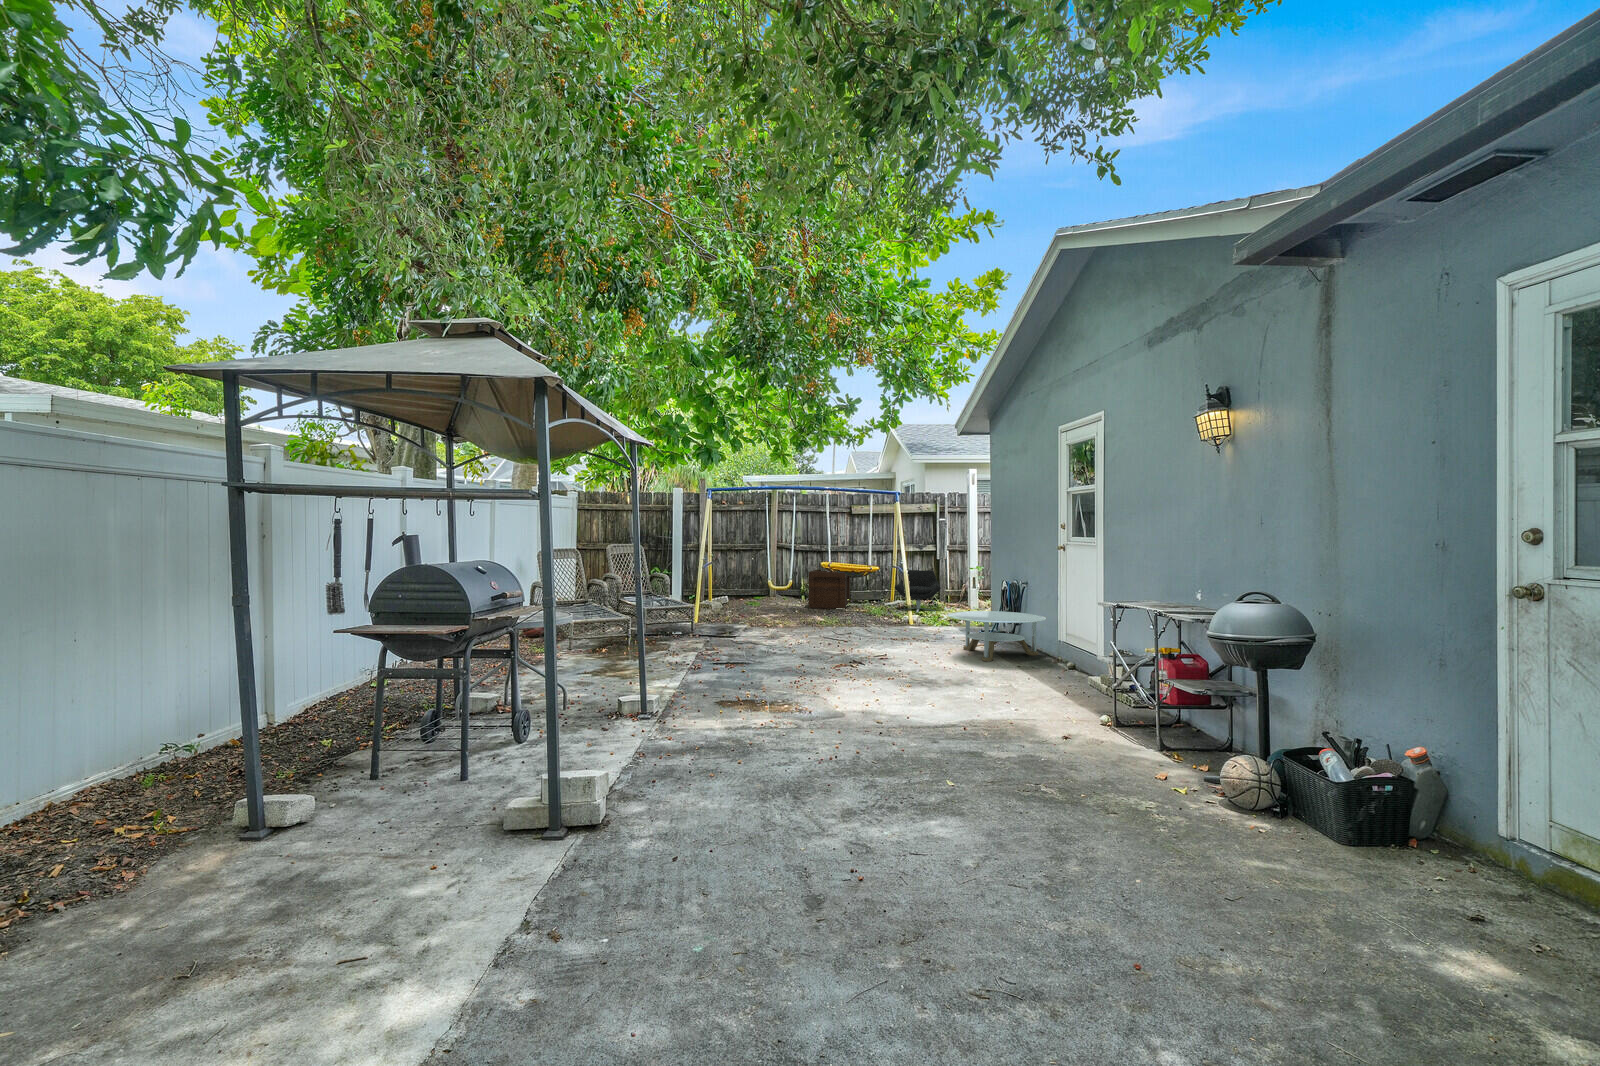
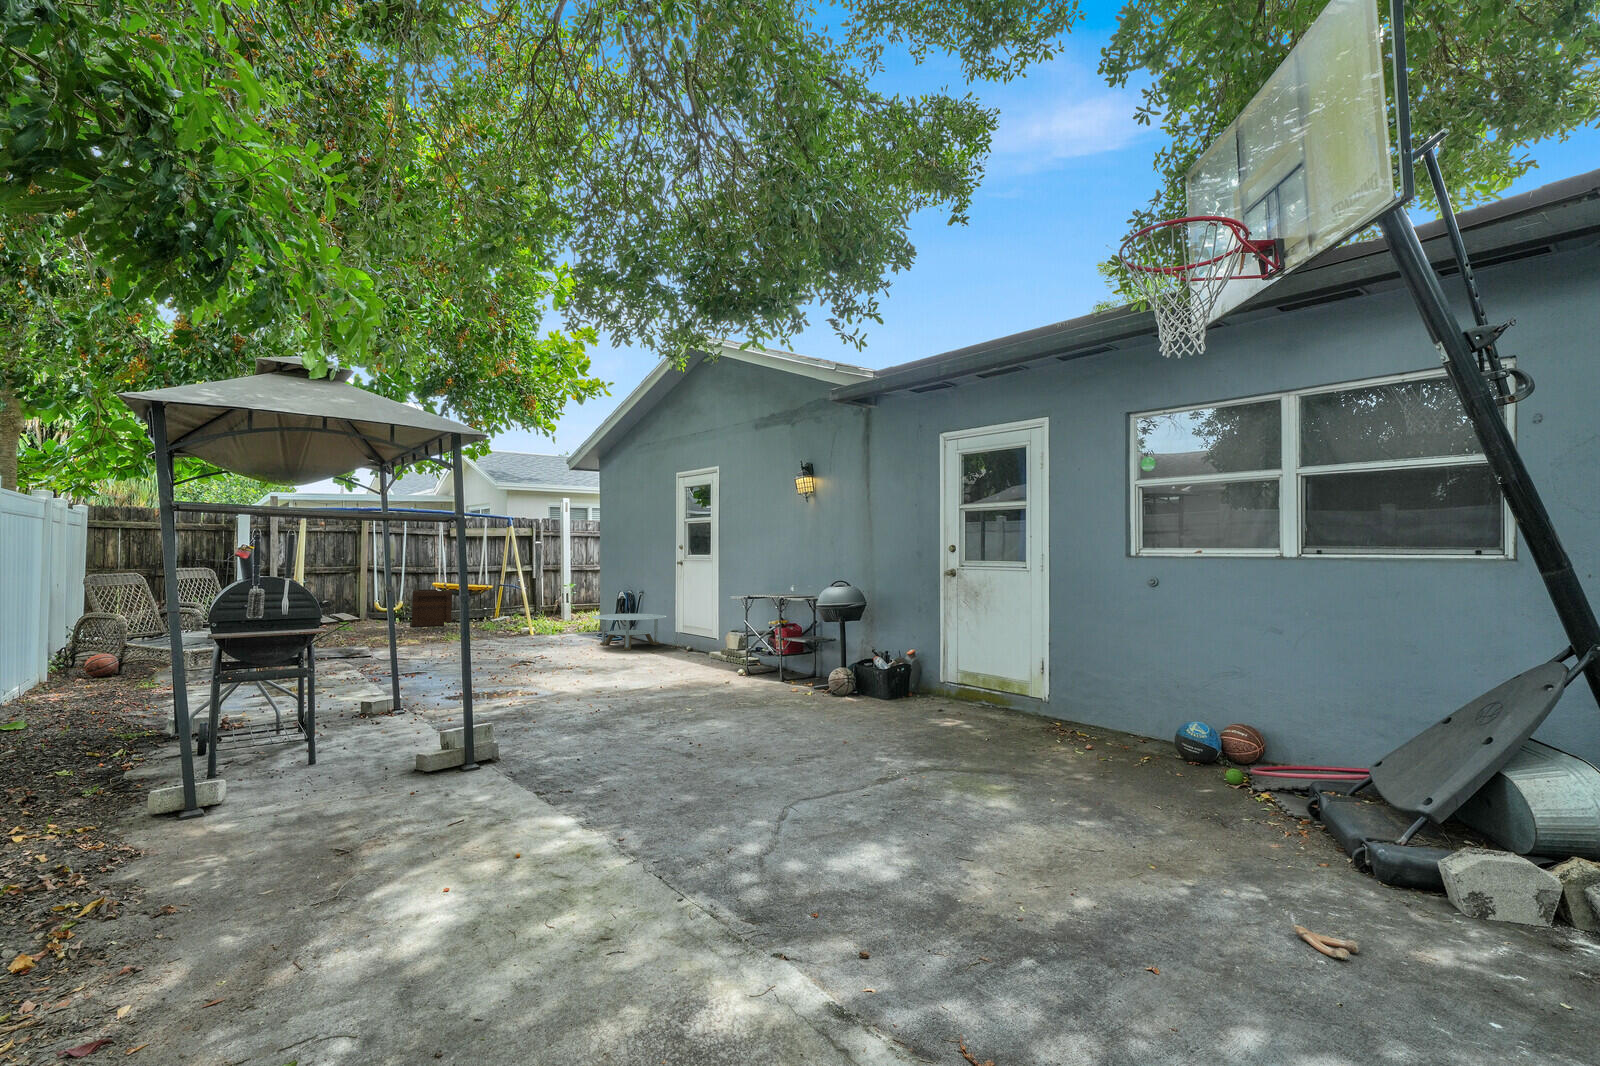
lounge chair: present [895,570,940,612] -> none [502,587,545,624]

